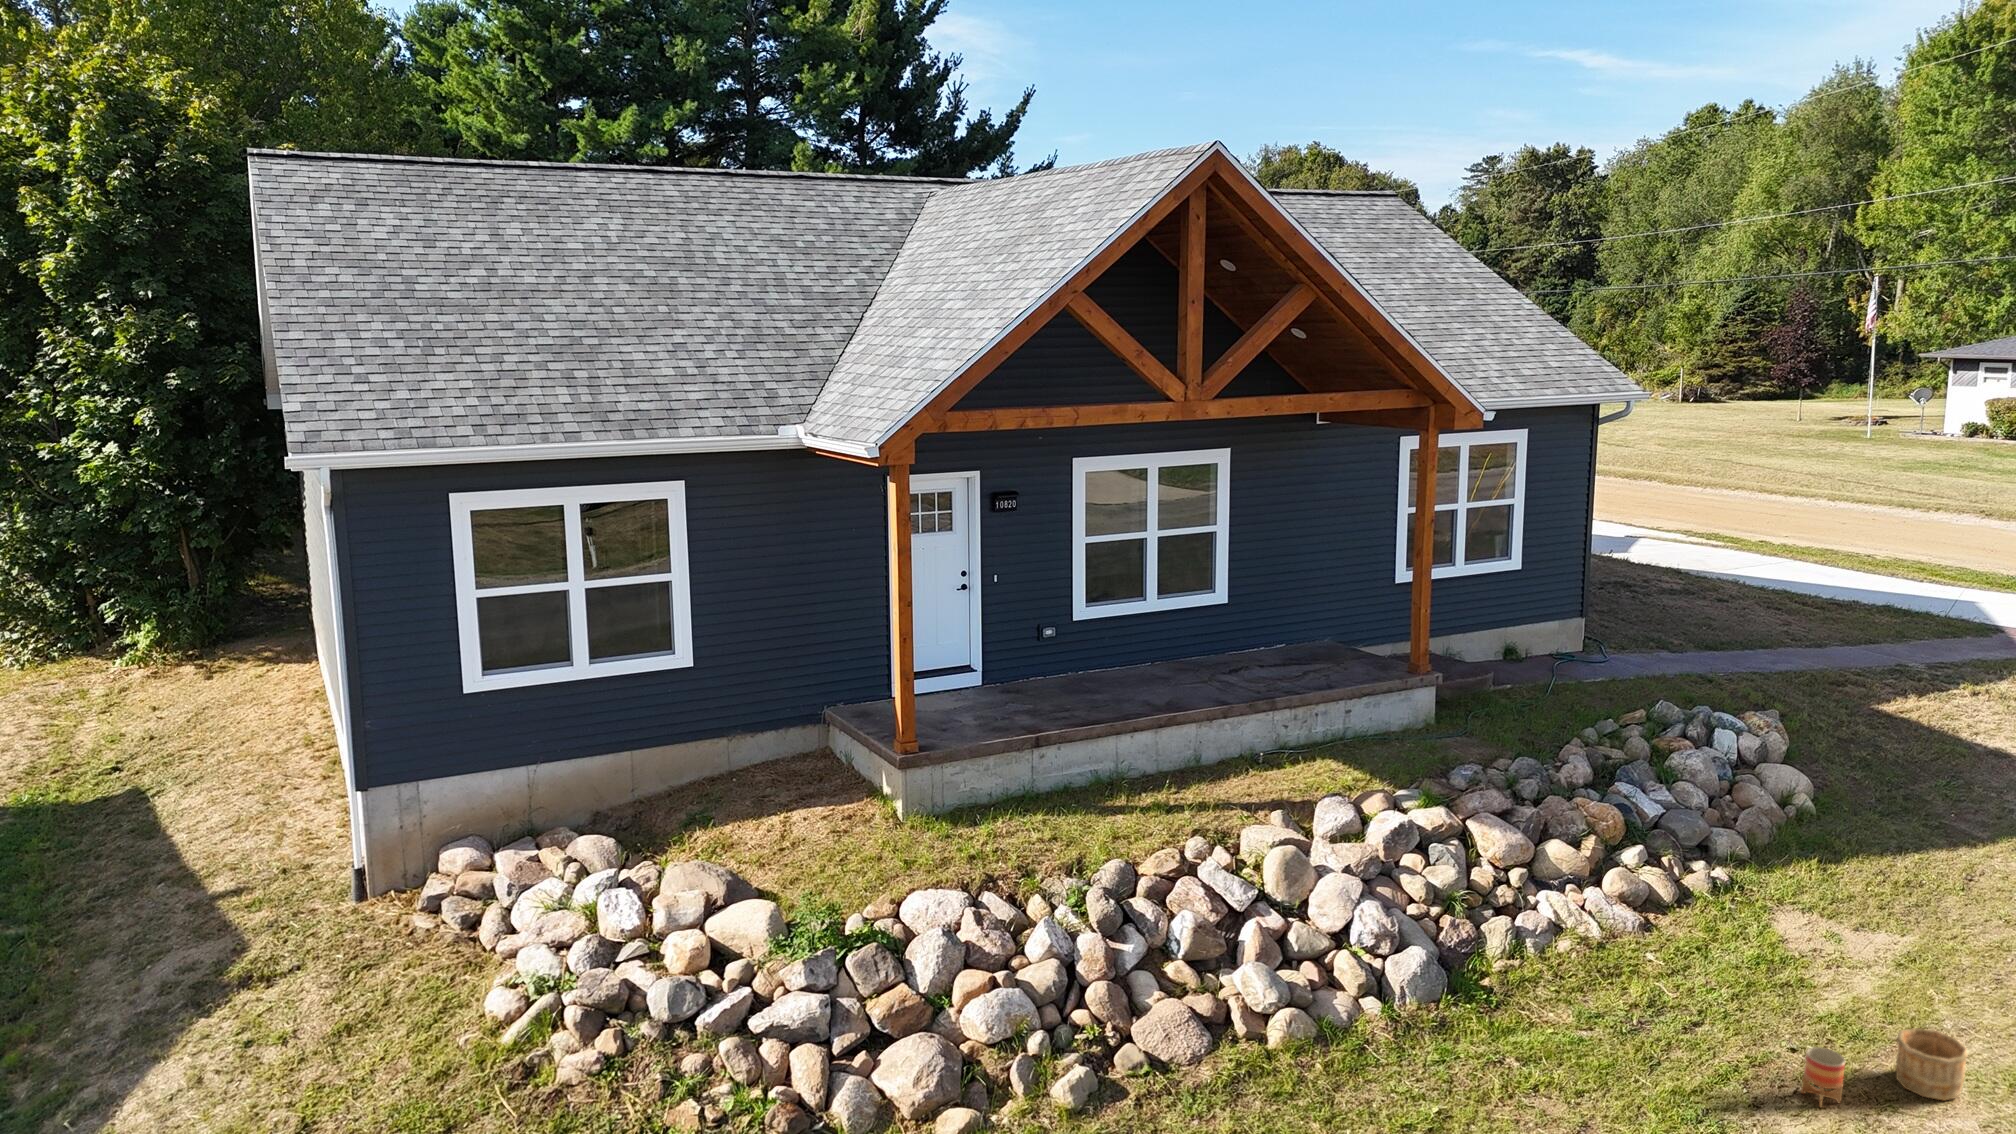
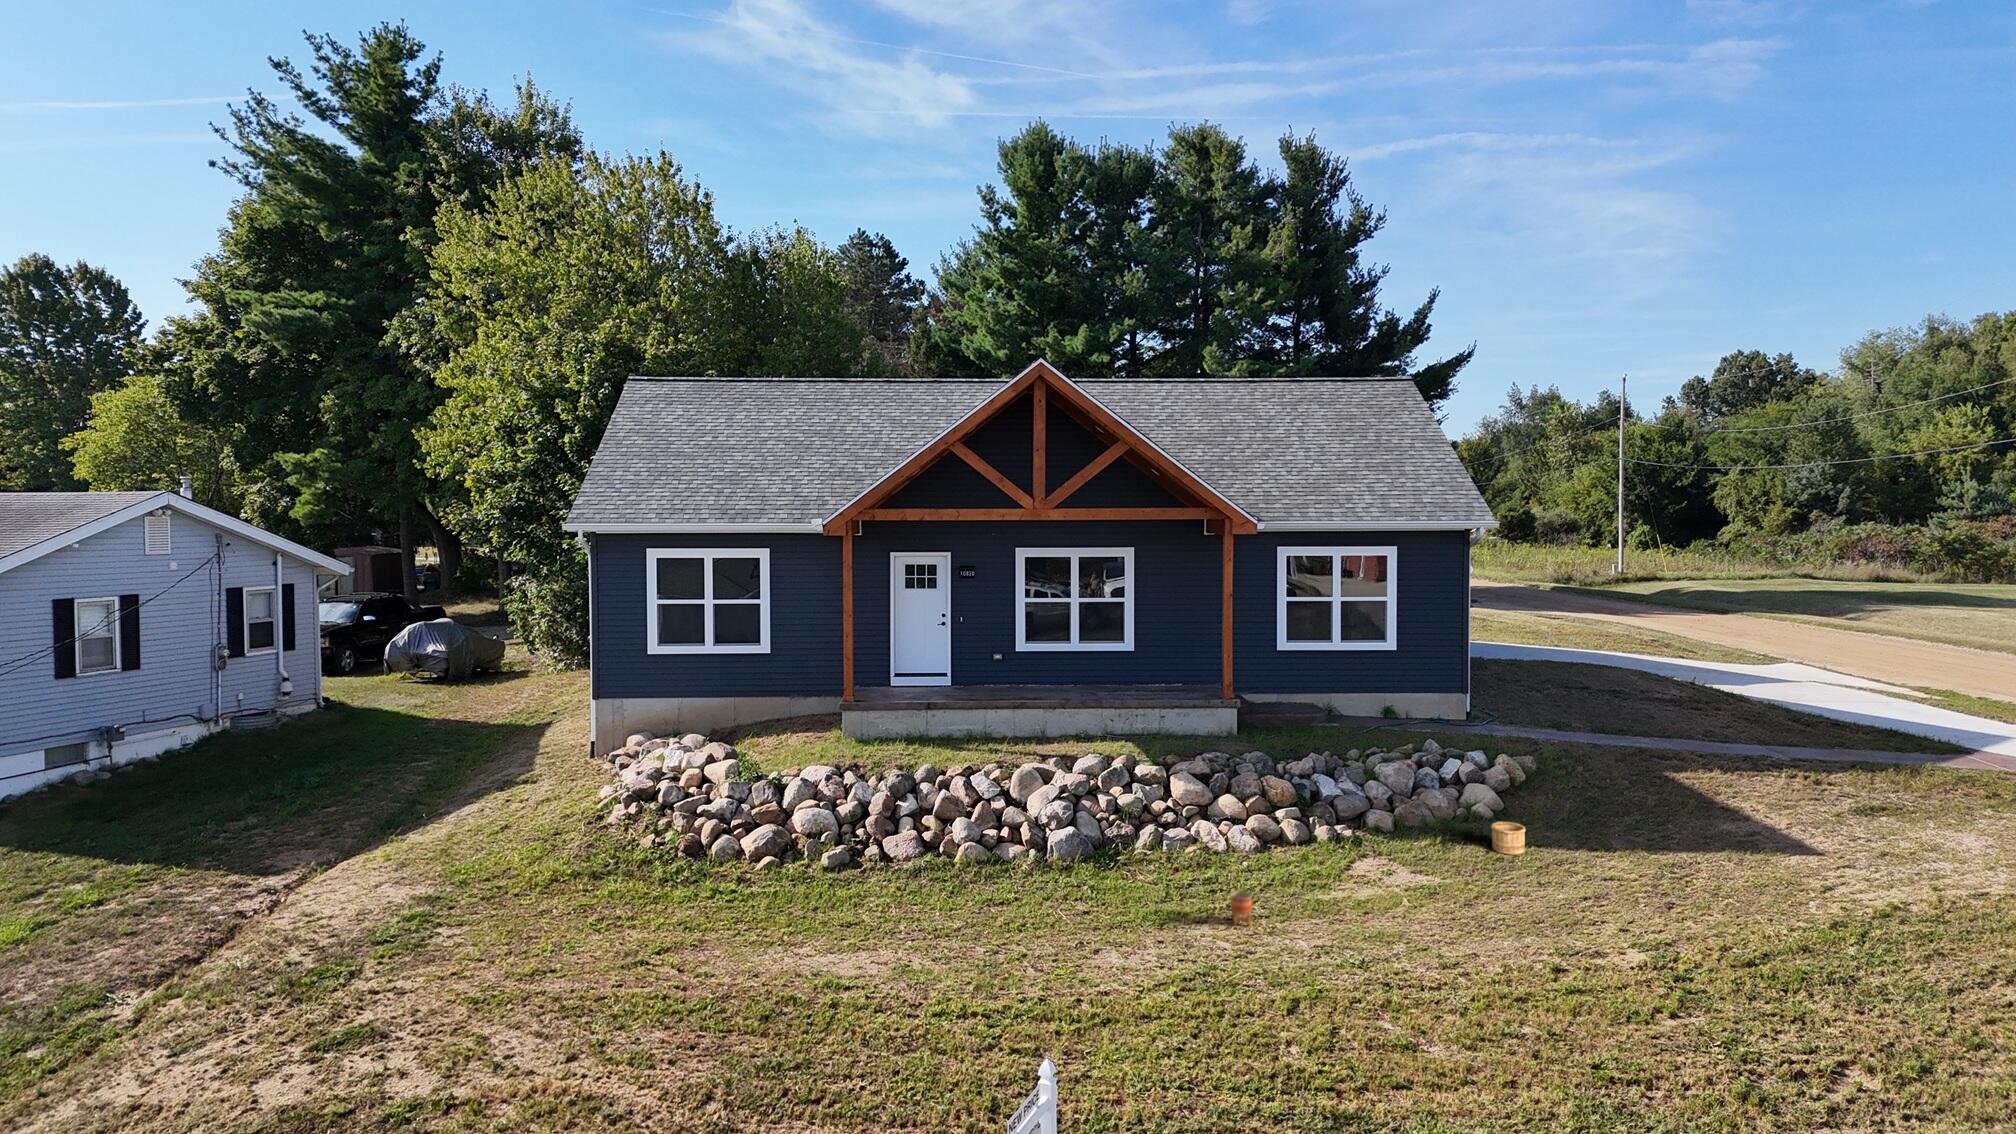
wooden bucket: present [1896,1028,1969,1100] -> present [1491,822,1526,855]

